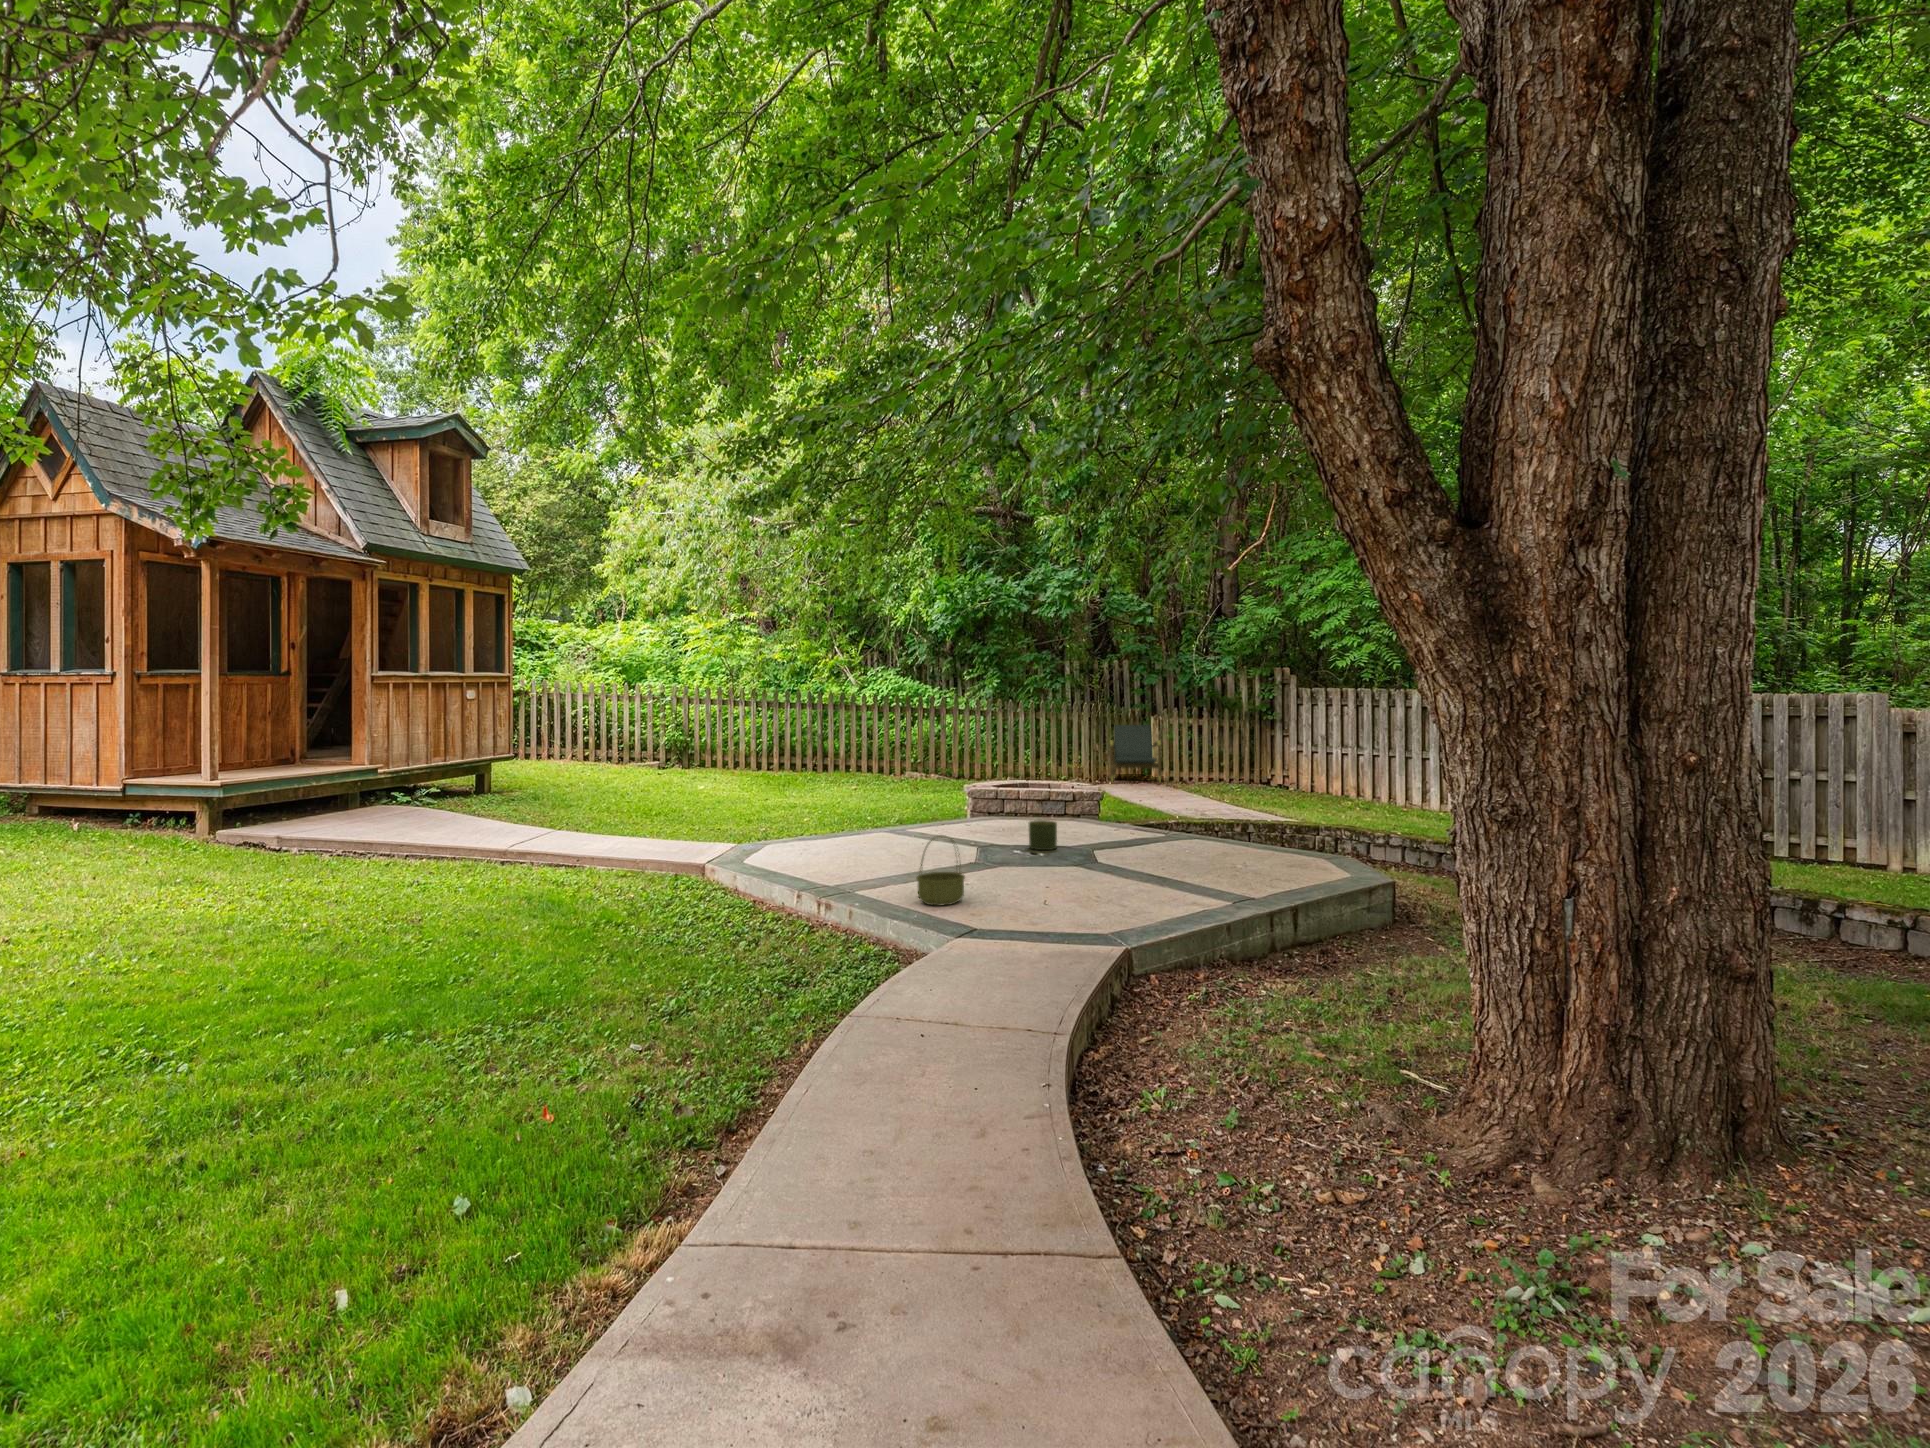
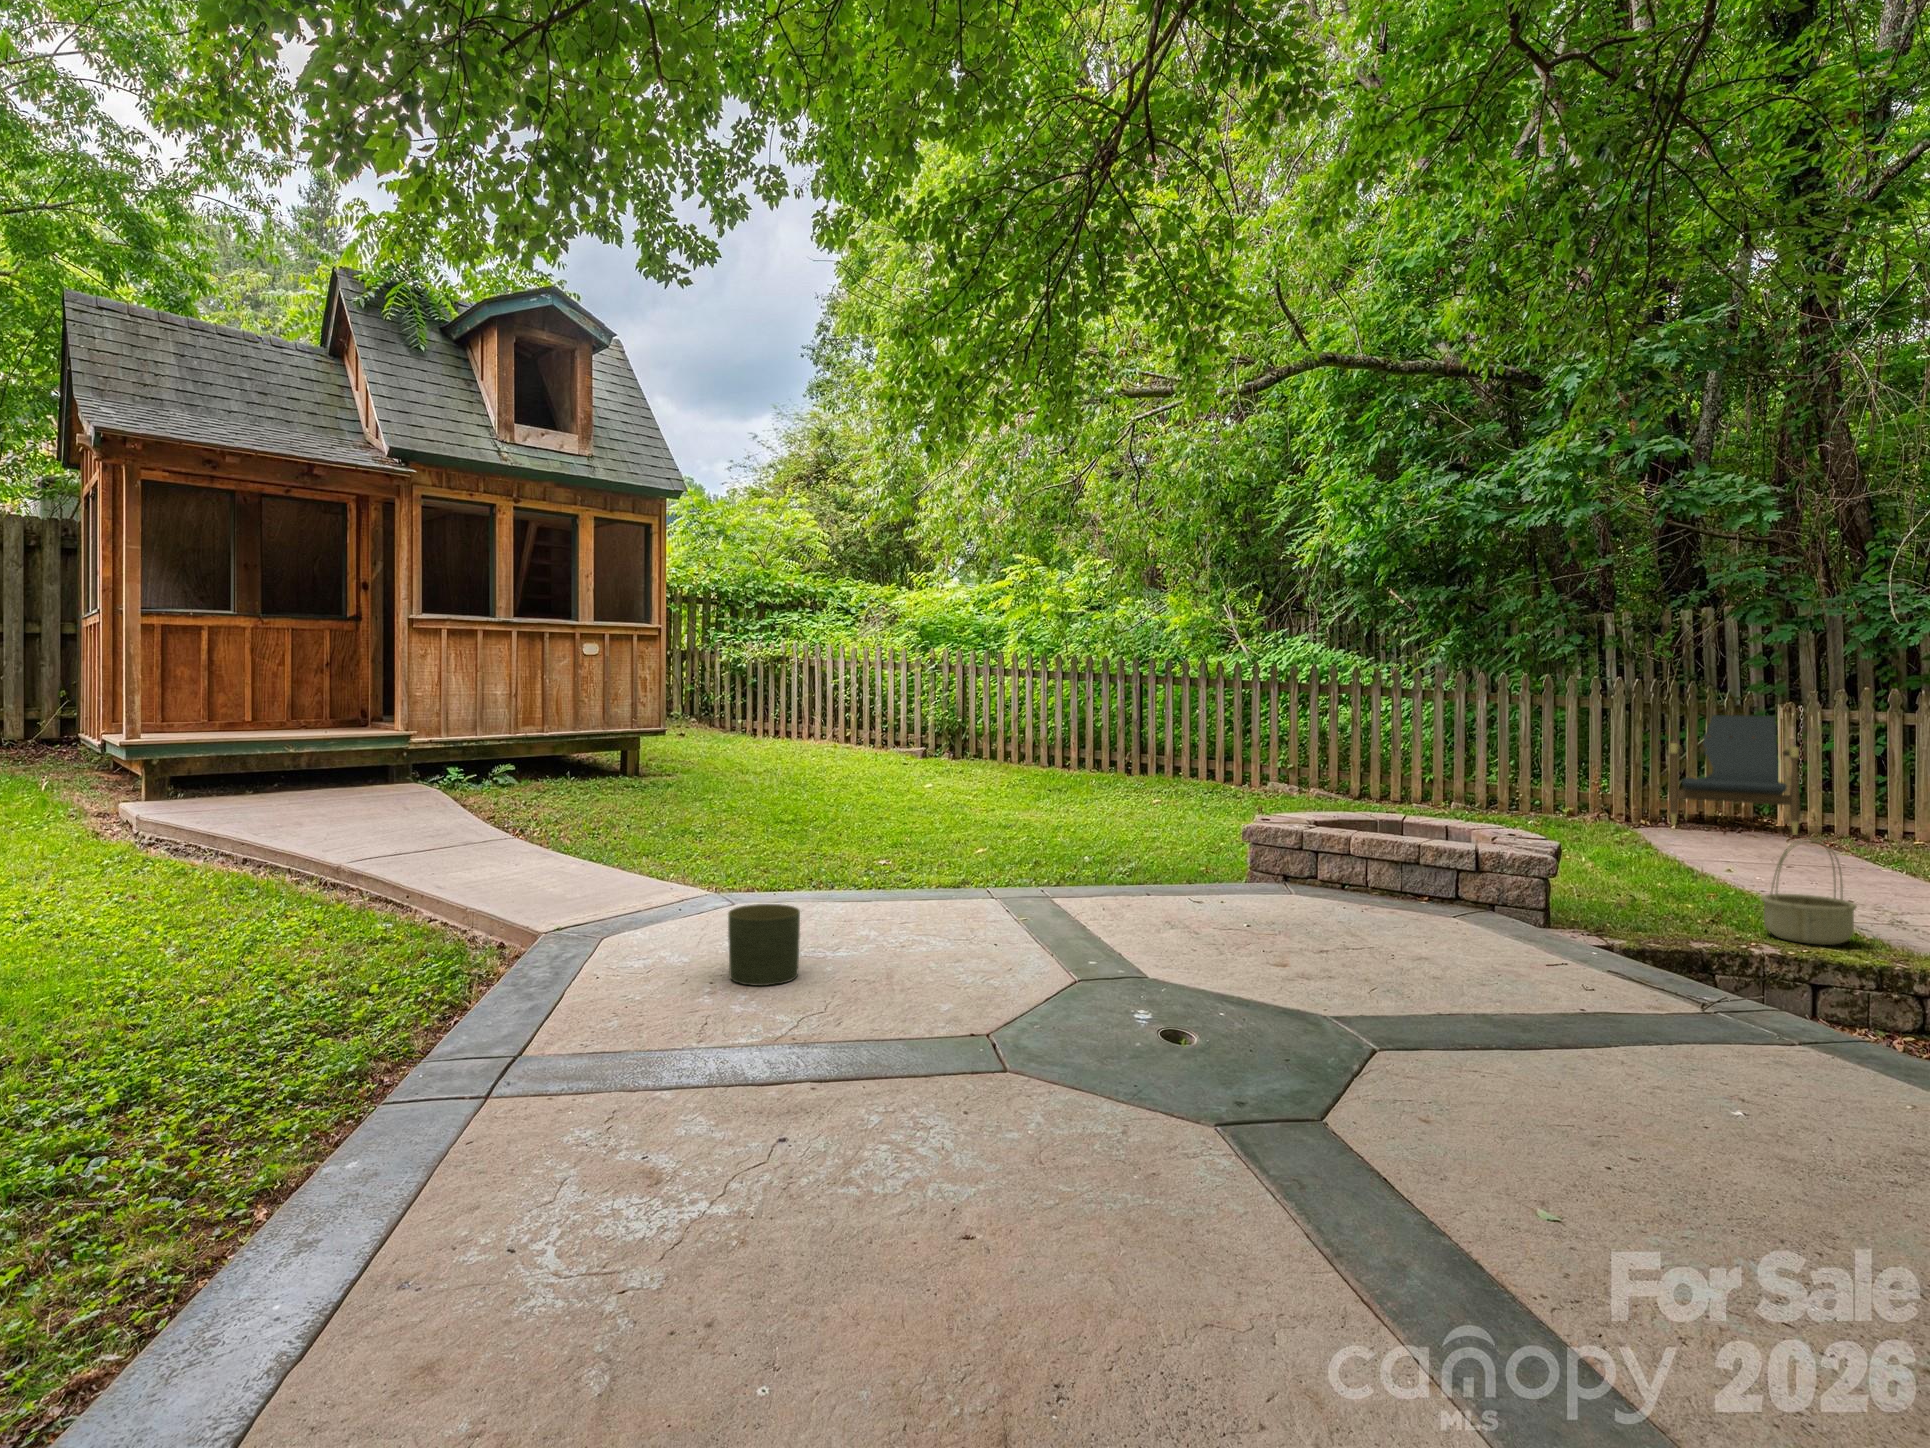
planter: present [1029,820,1057,850] -> present [728,904,800,986]
basket: present [916,835,965,906] -> present [1762,839,1857,945]

